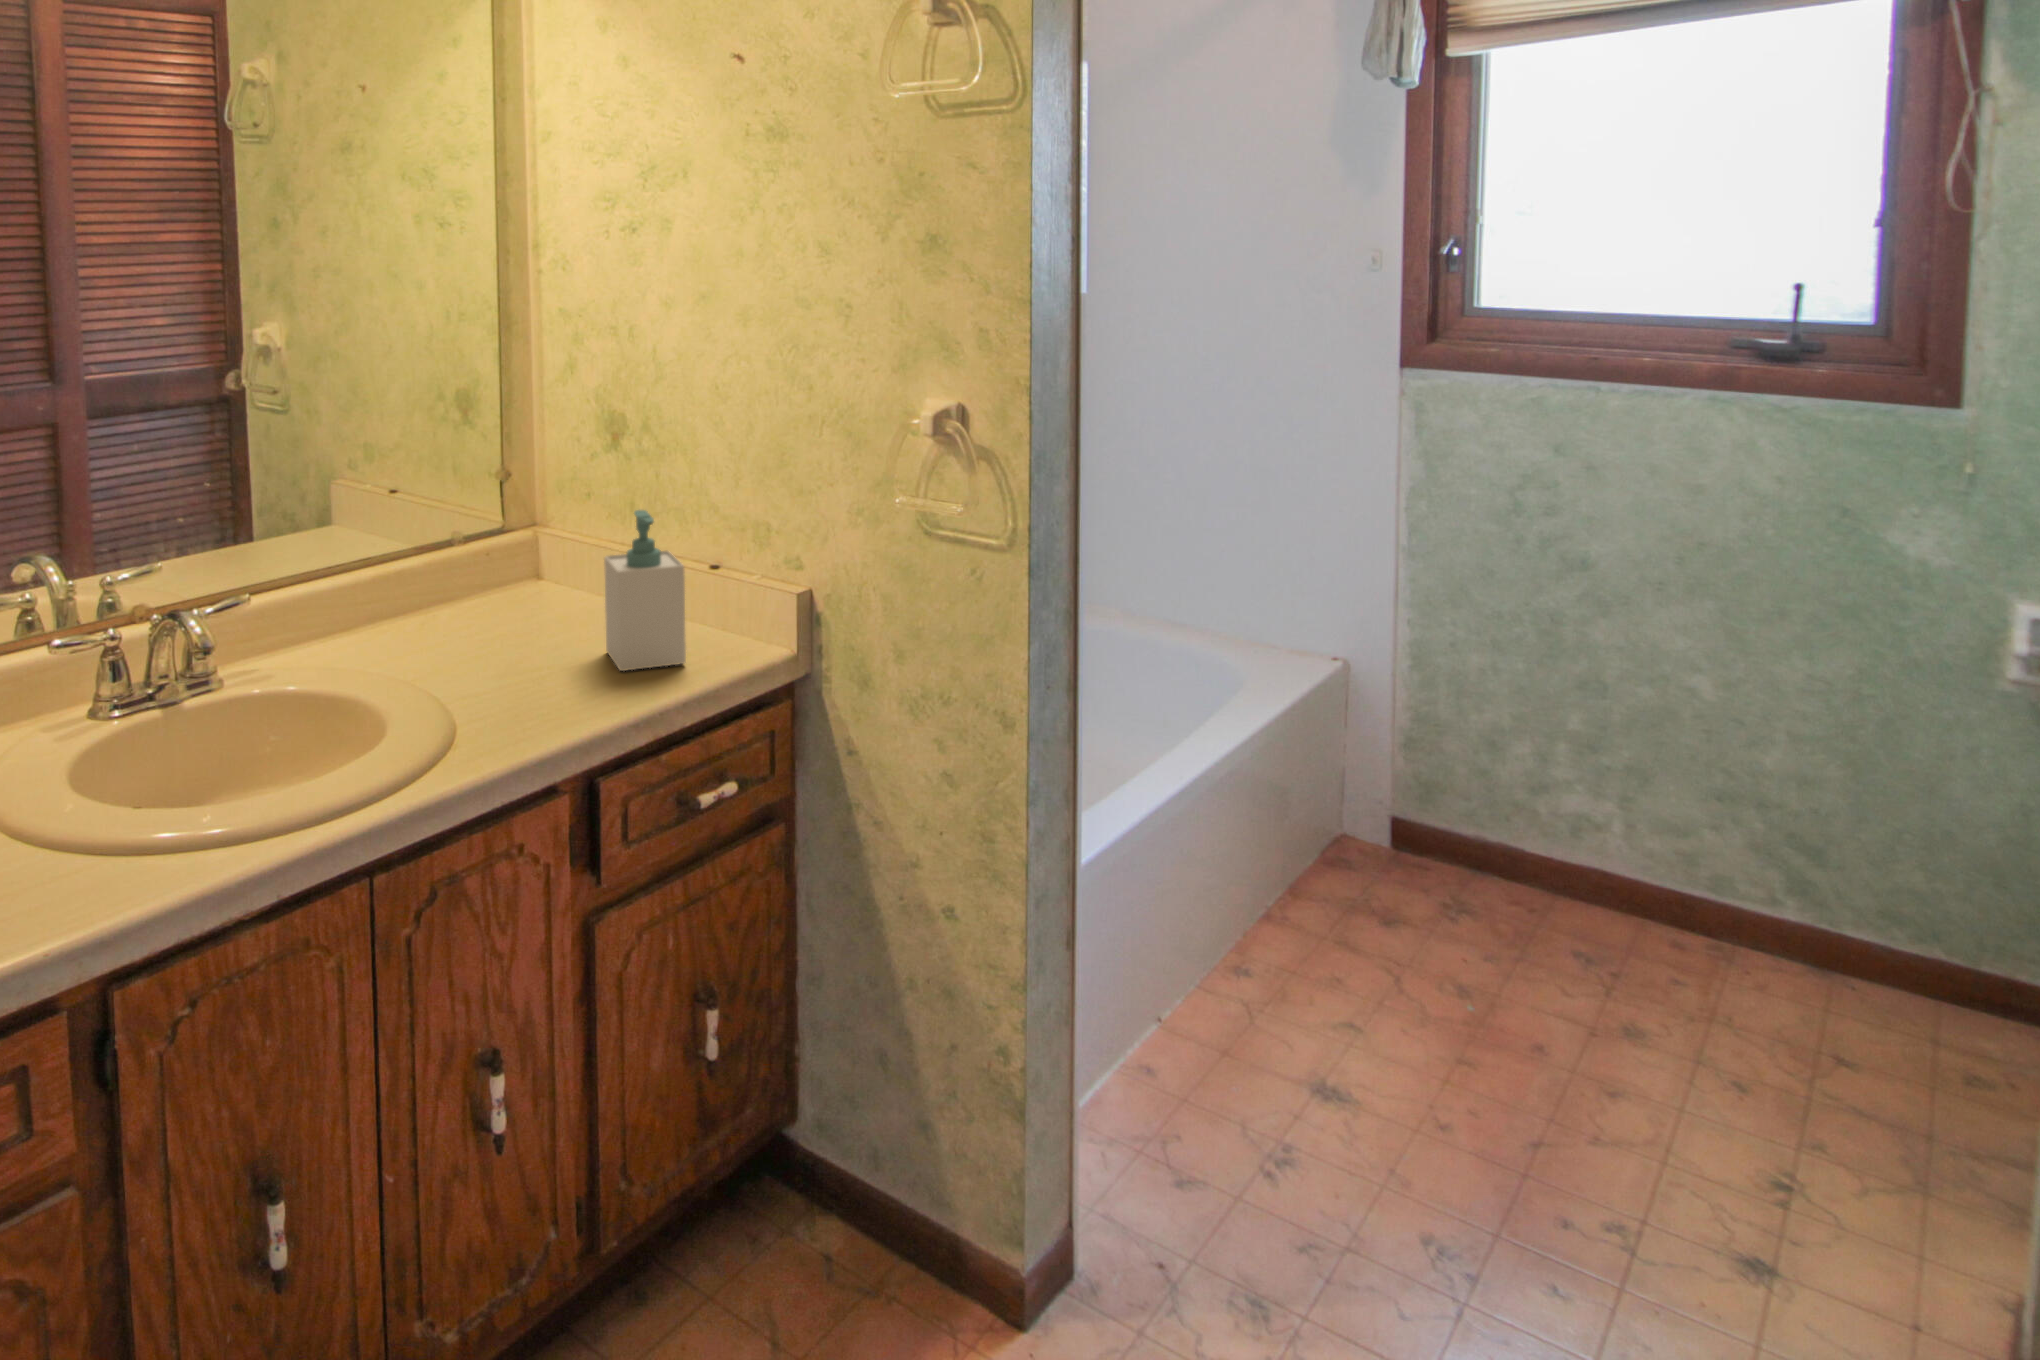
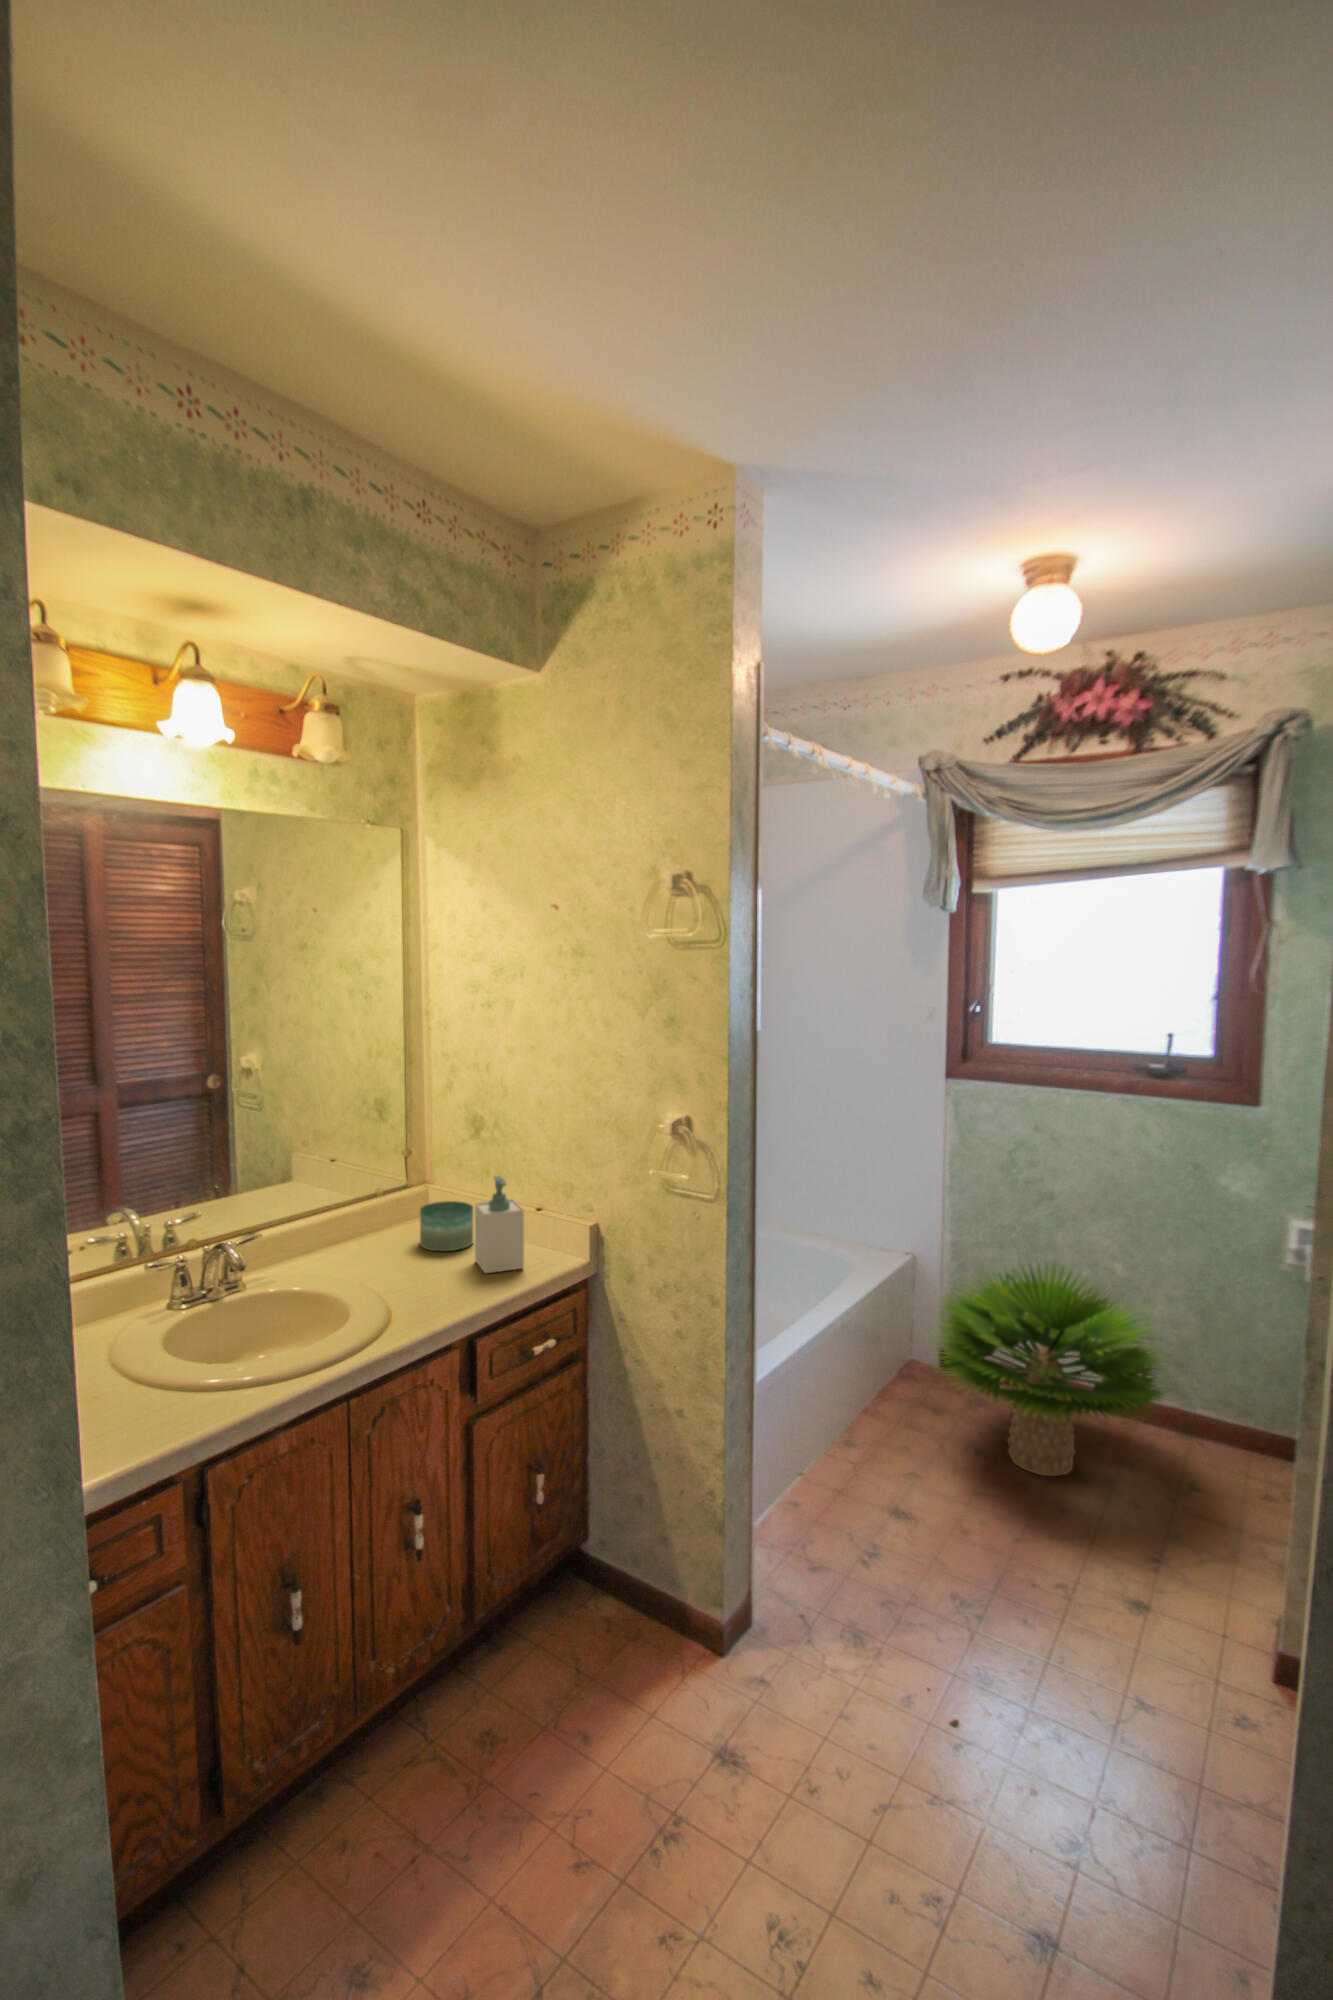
candle: none [518,557,607,636] -> present [420,1201,473,1251]
potted plant: none [1356,667,1813,1033] -> present [934,1264,1172,1476]

